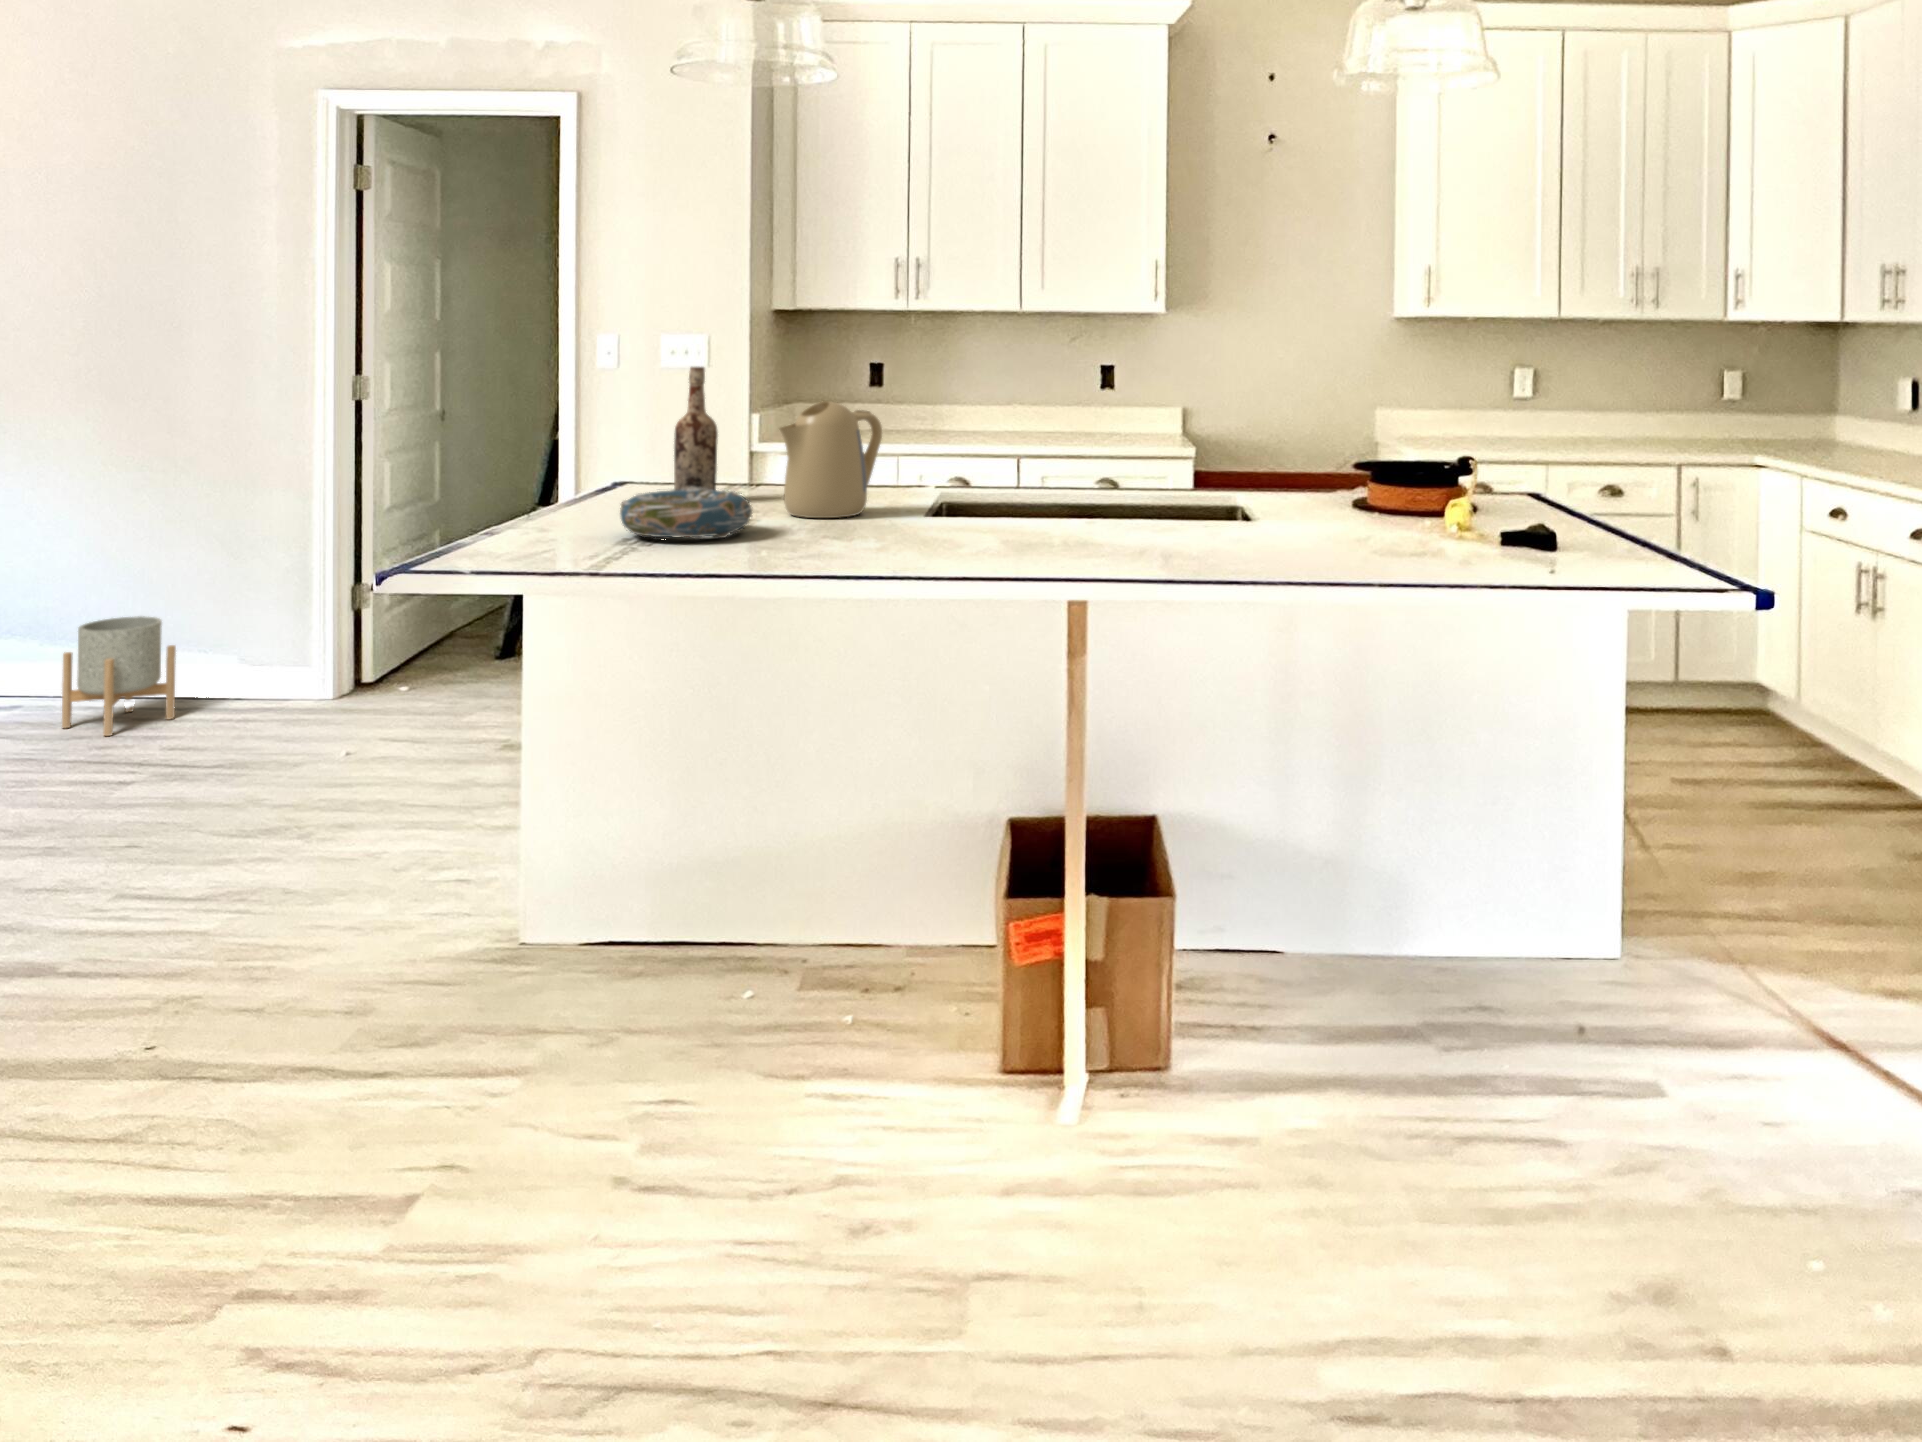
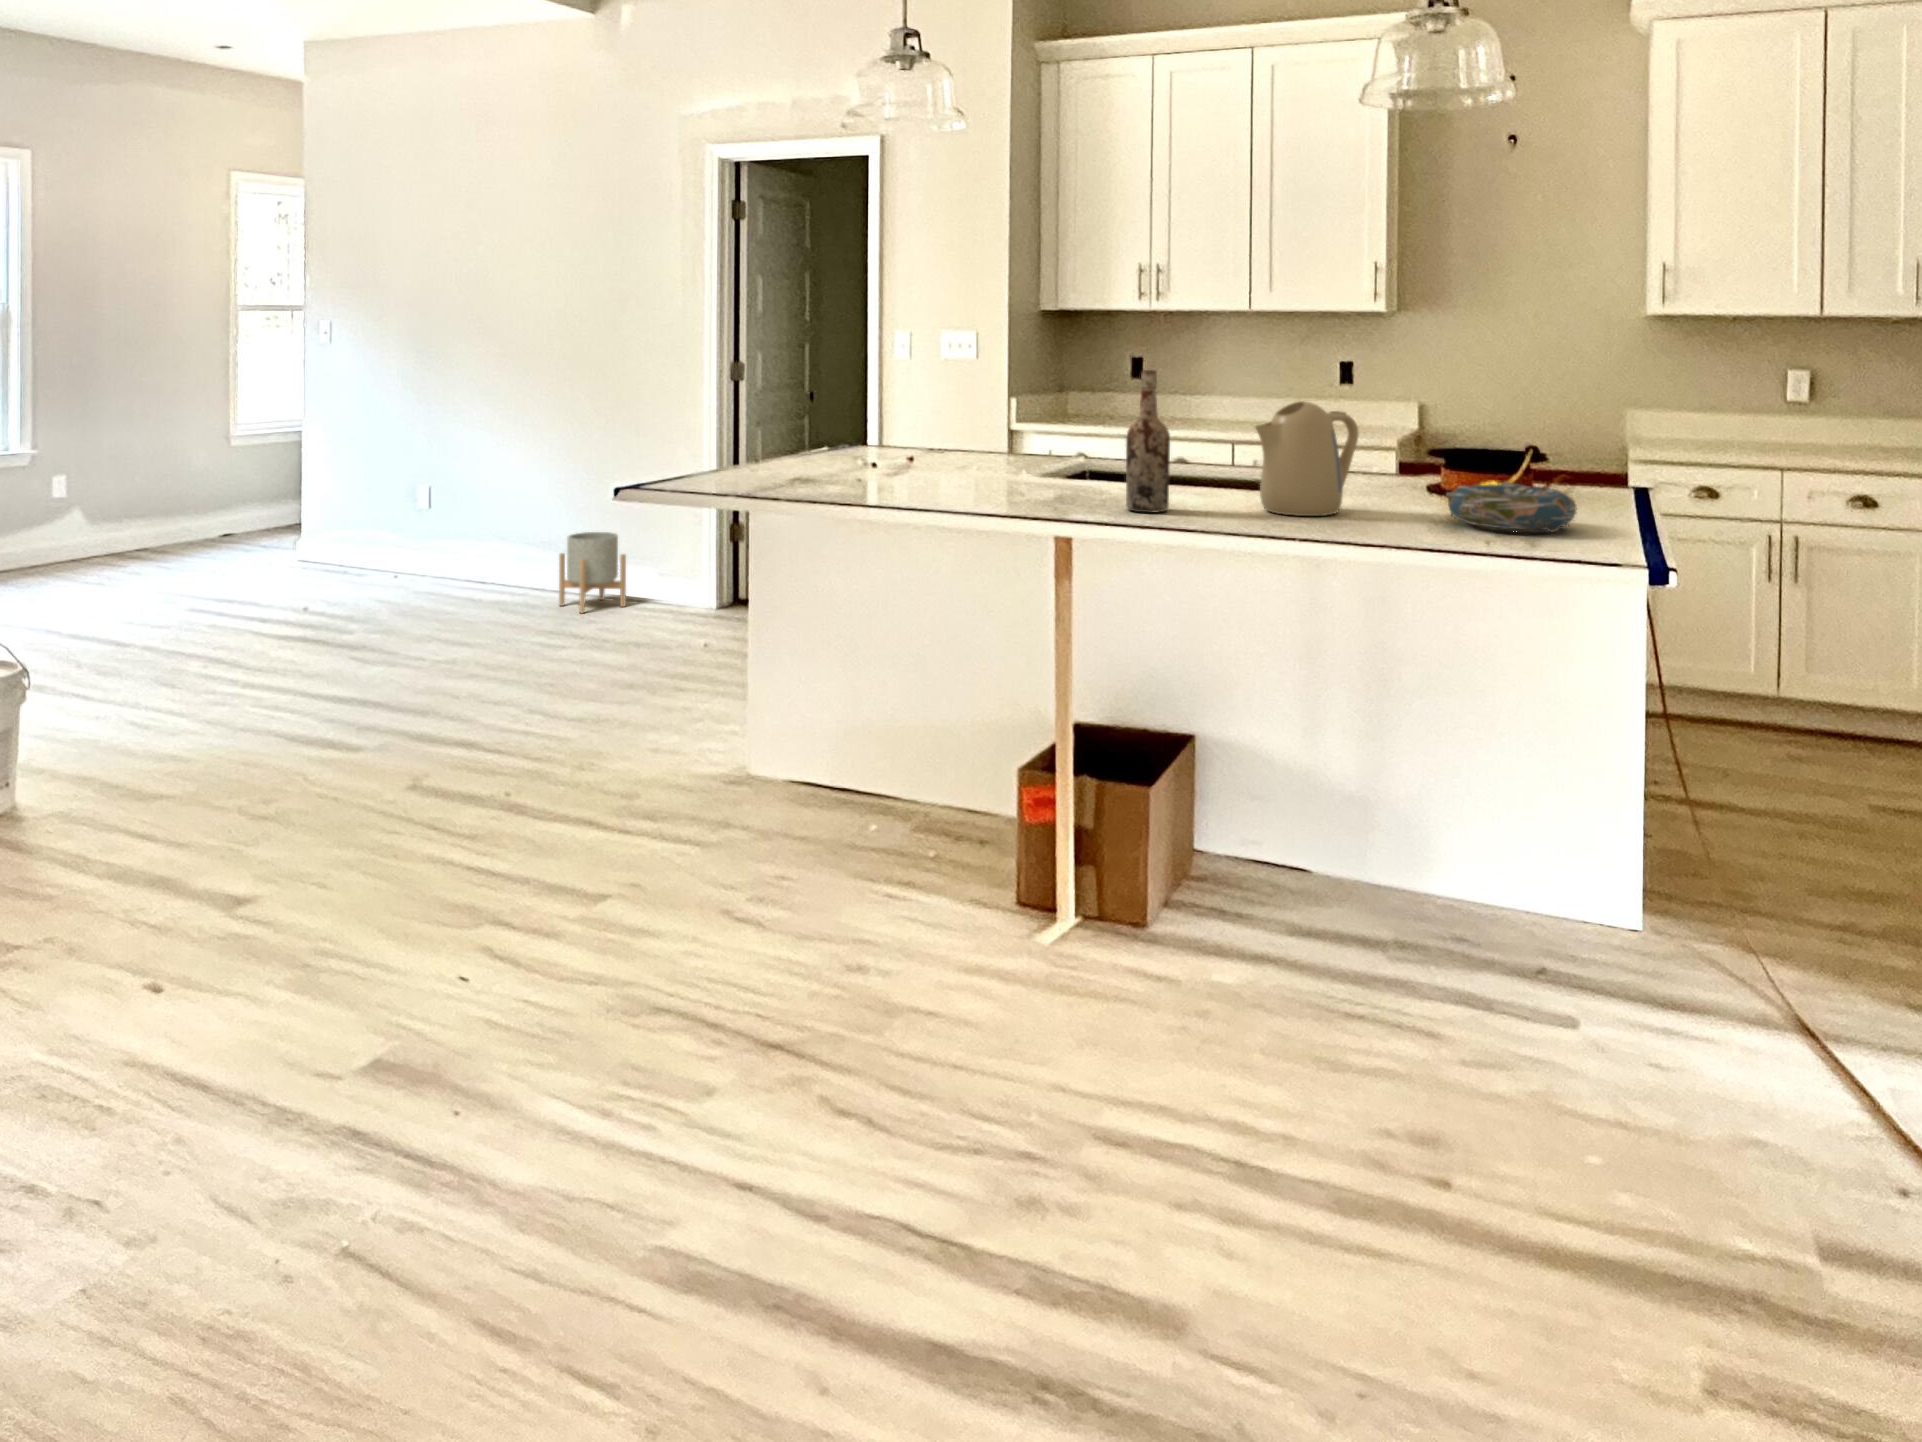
wine bottle: present [674,367,718,490] -> present [1126,370,1170,513]
kettle: present [780,401,882,518] -> present [1255,401,1359,516]
decorative bowl: present [620,486,752,538] -> present [1446,482,1577,532]

